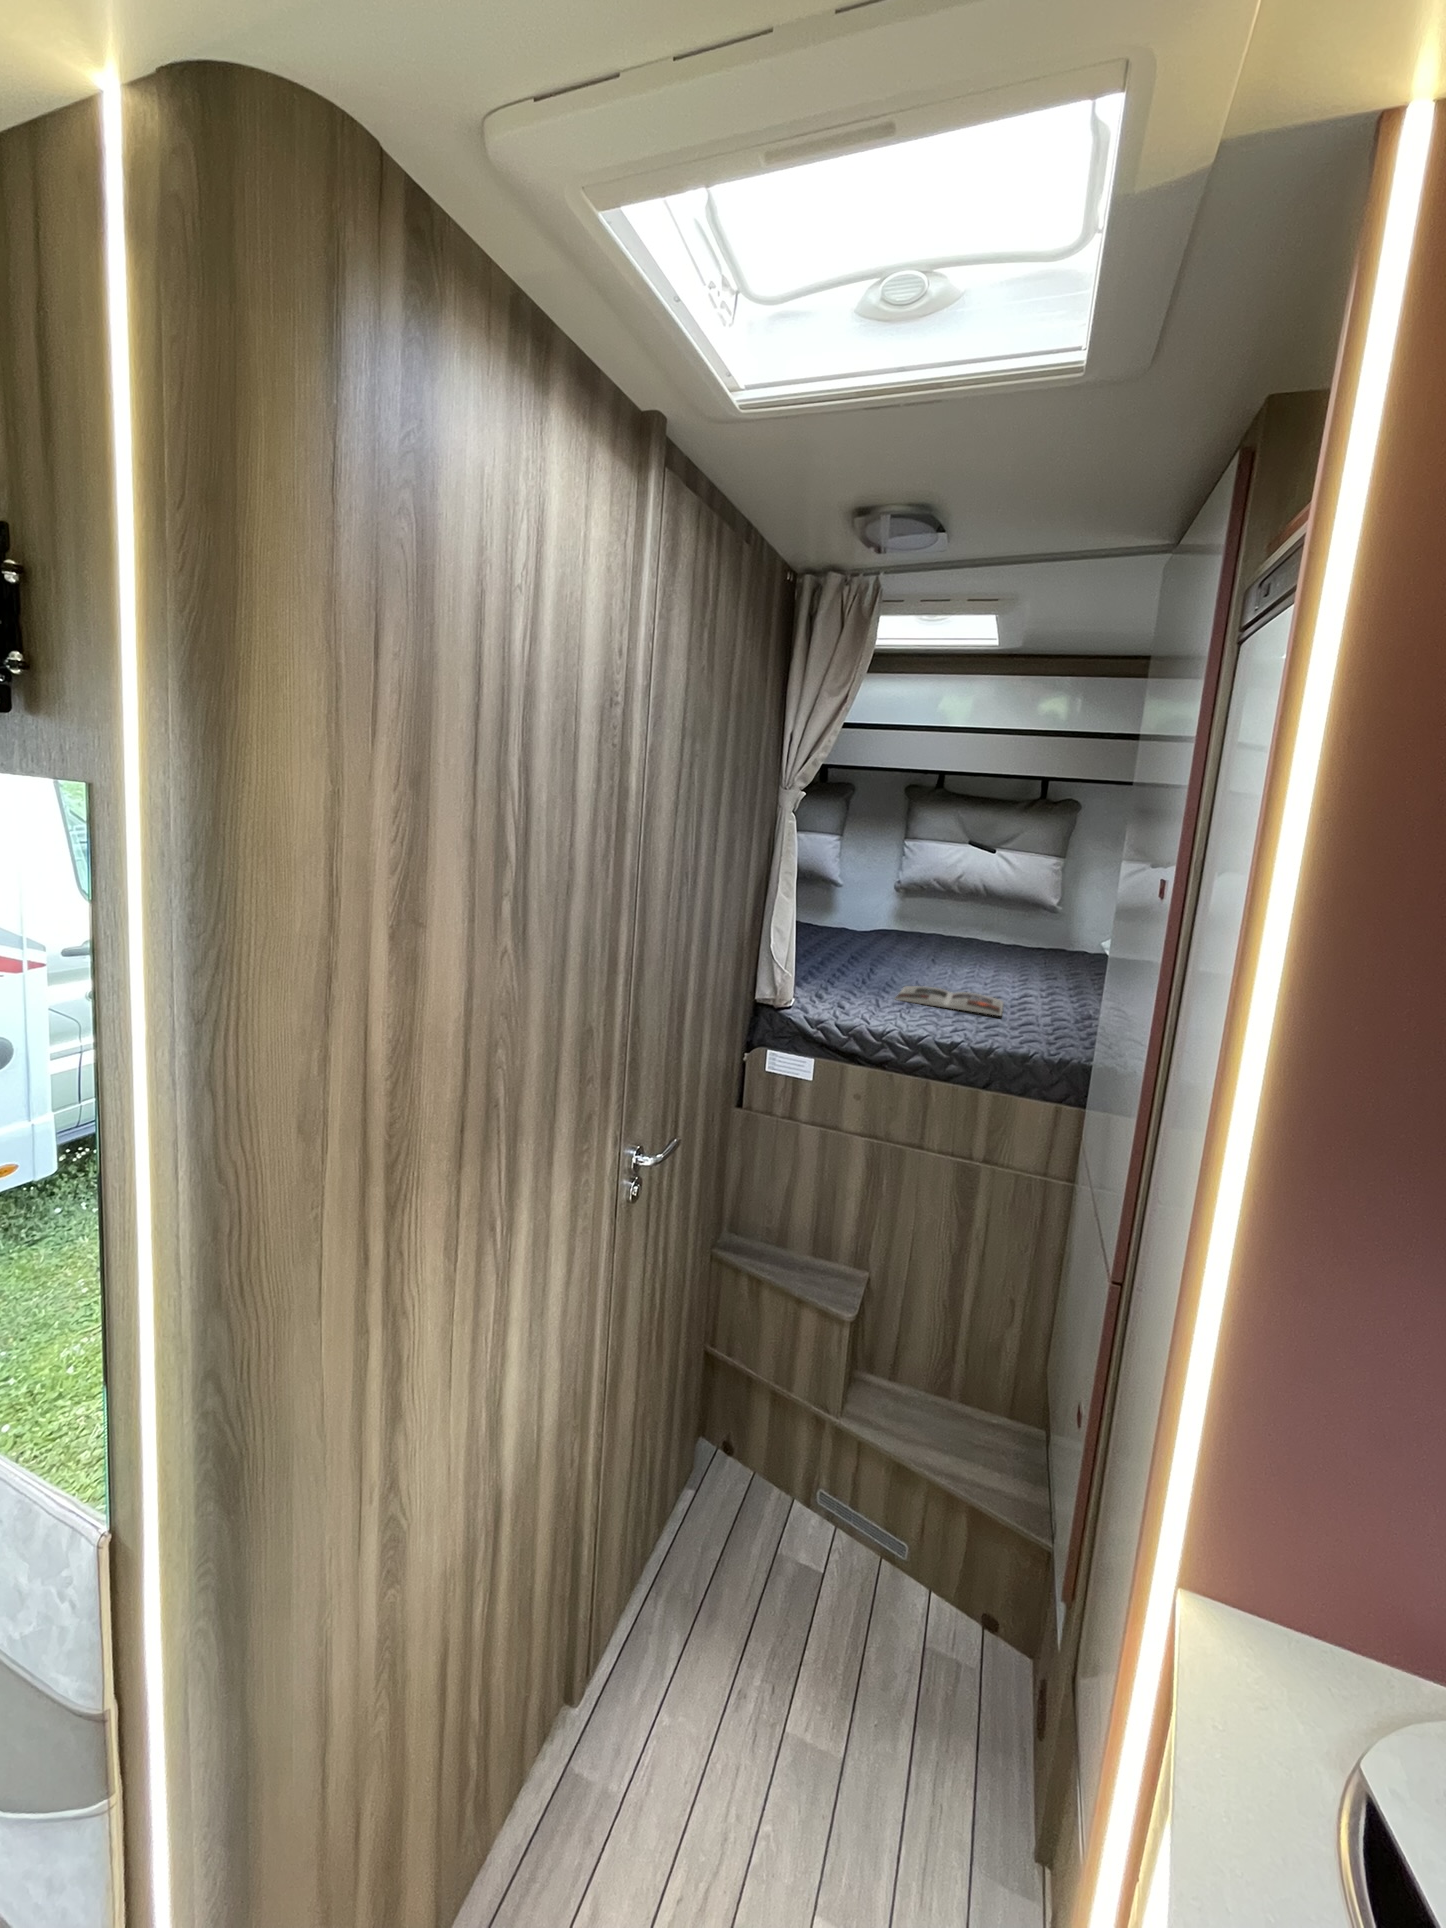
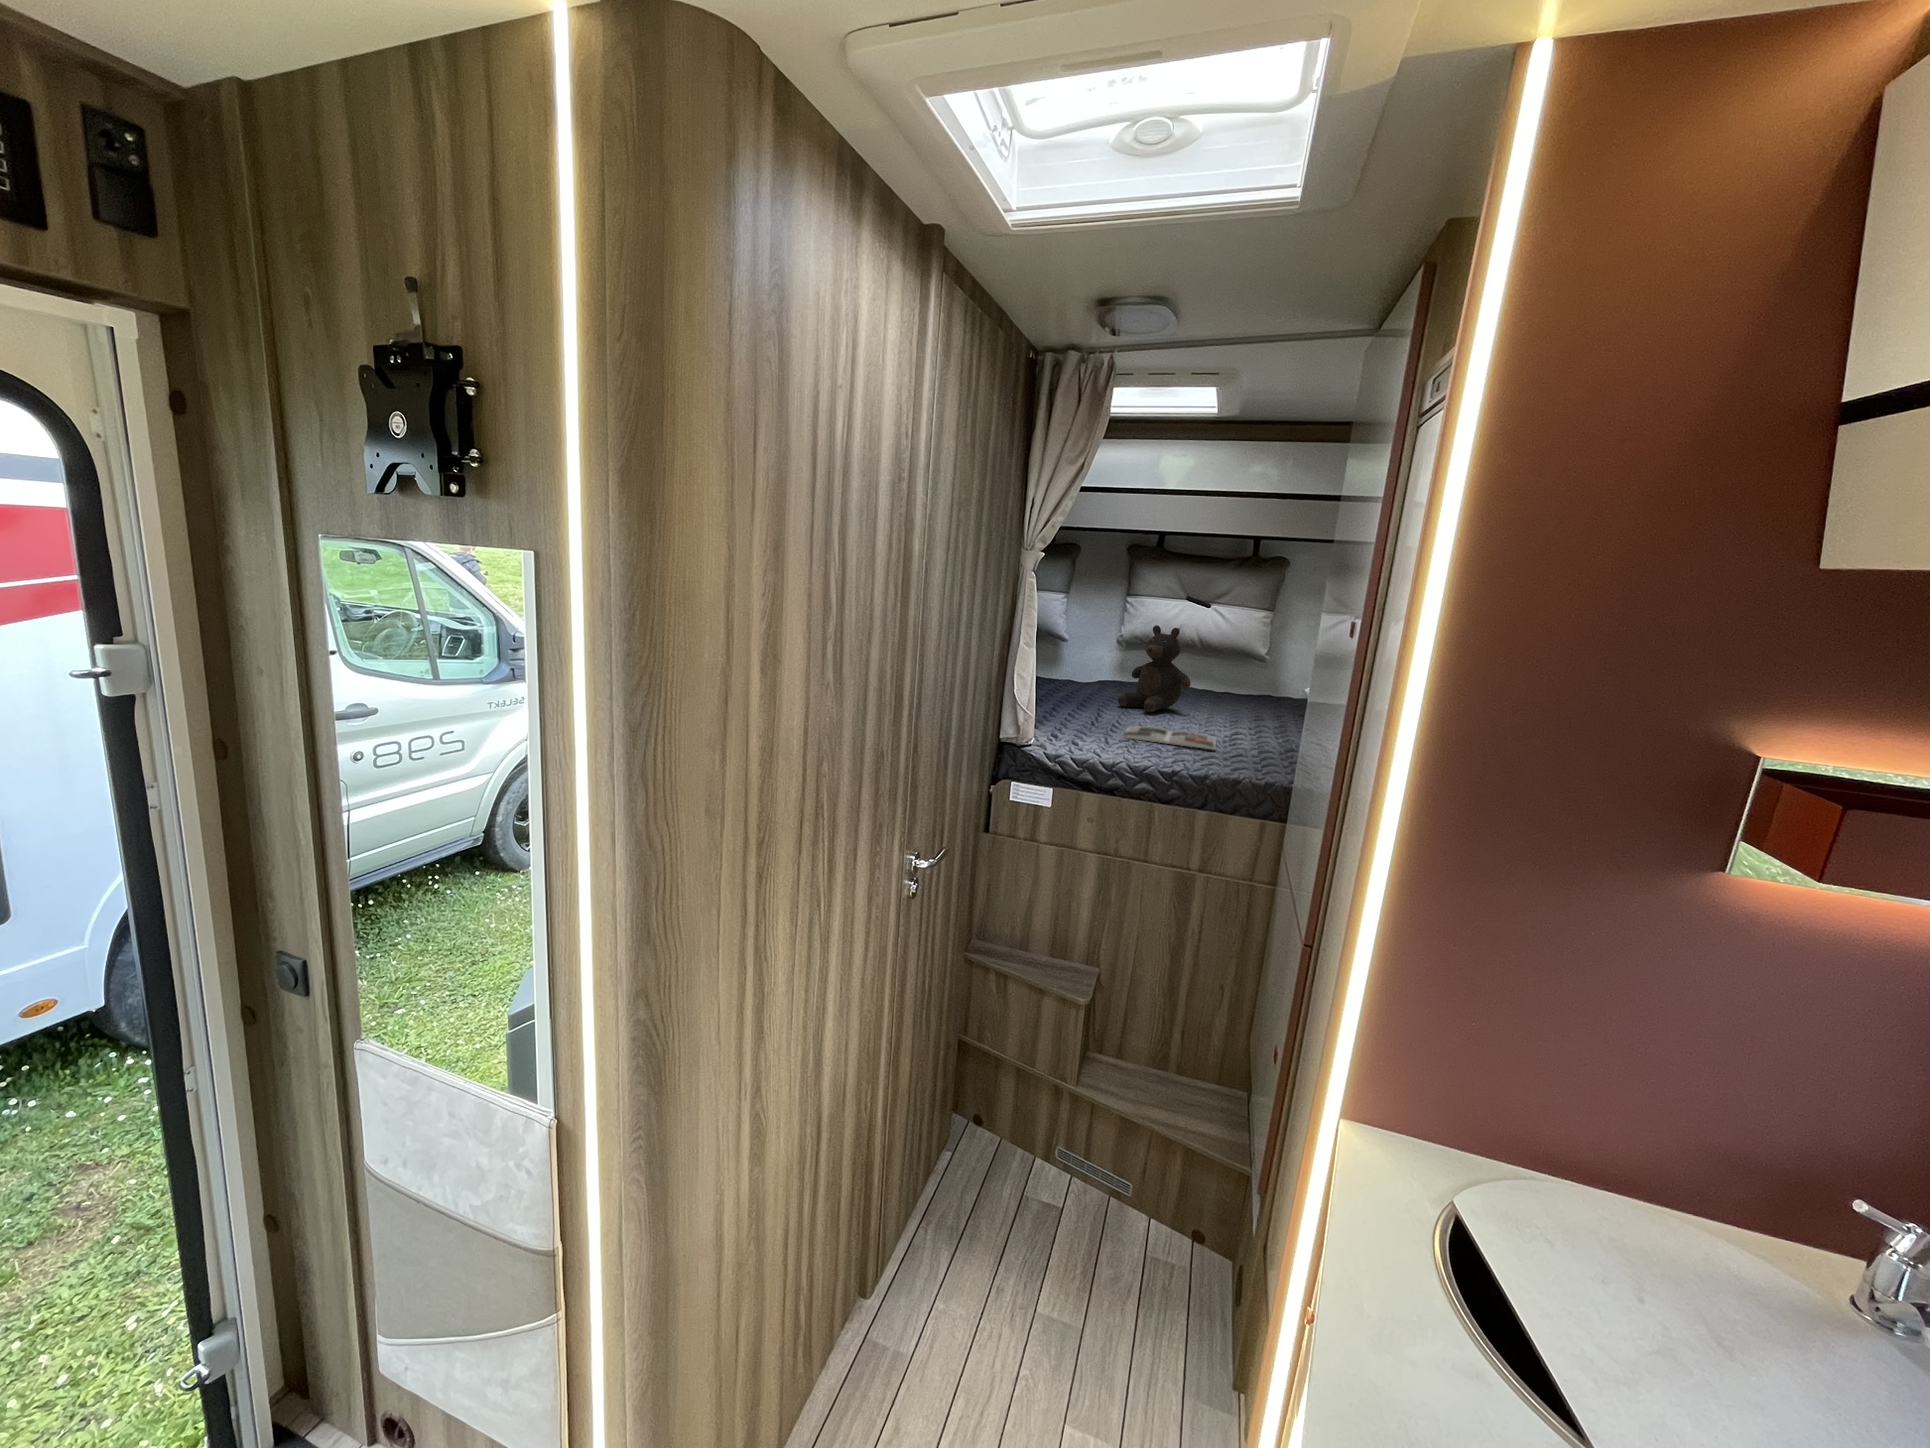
teddy bear: none [894,873,975,970] -> present [1118,625,1191,712]

